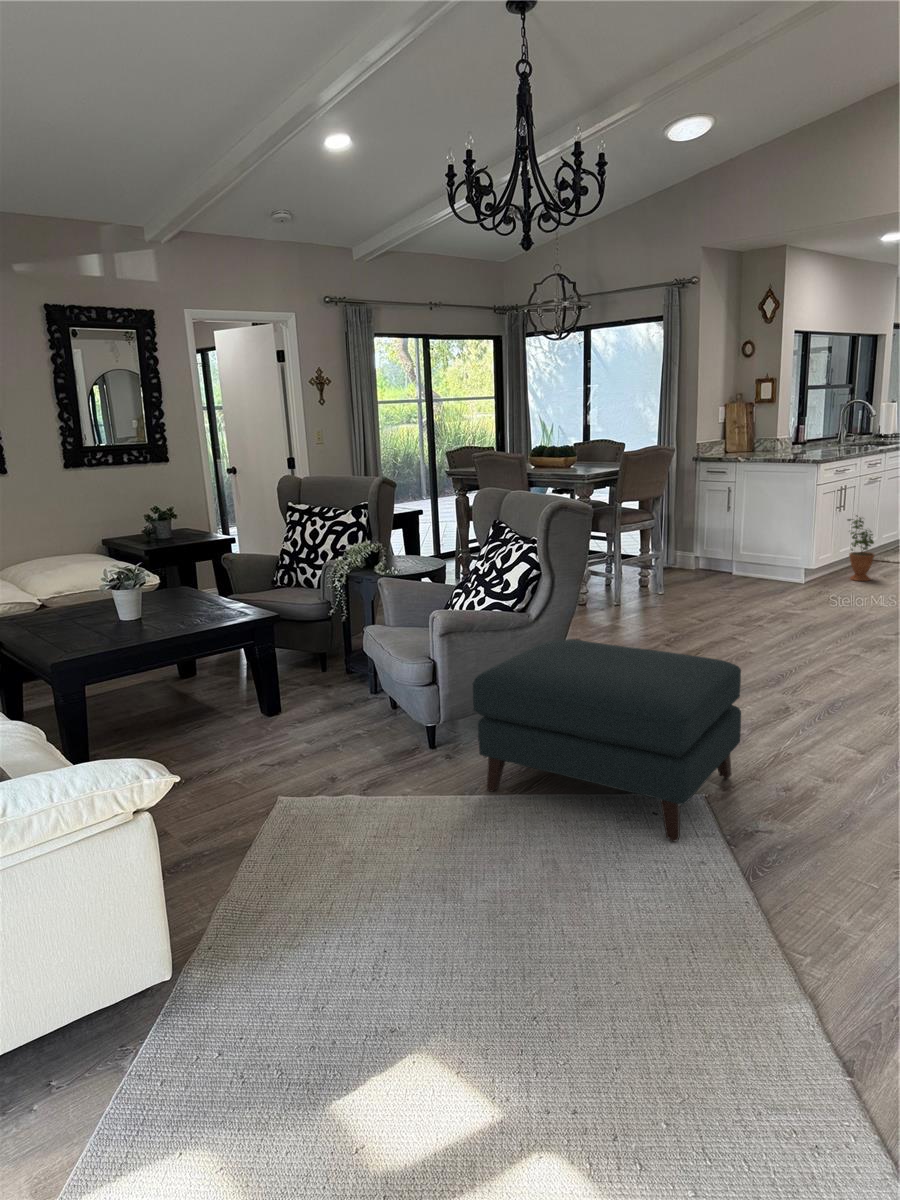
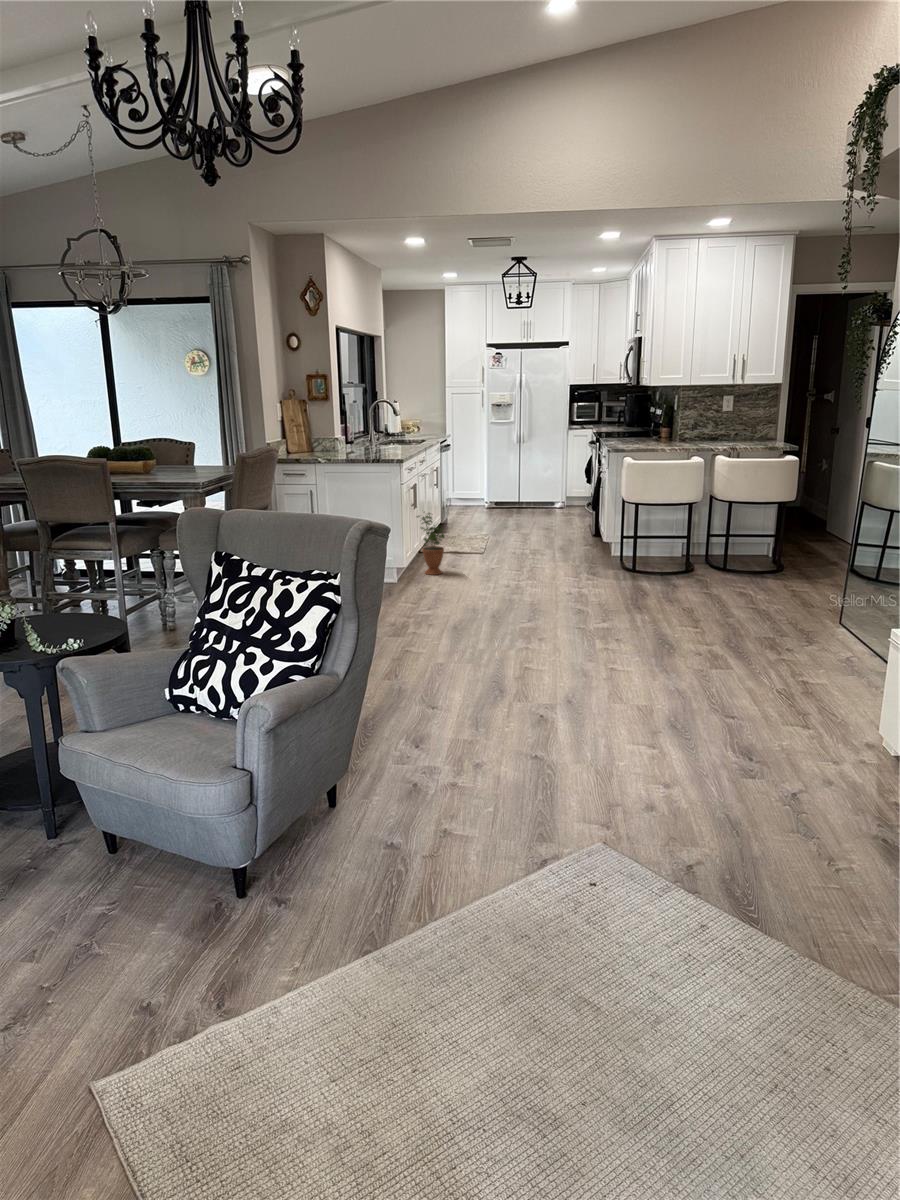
ottoman: present [473,639,741,841] -> none [363,685,668,927]

